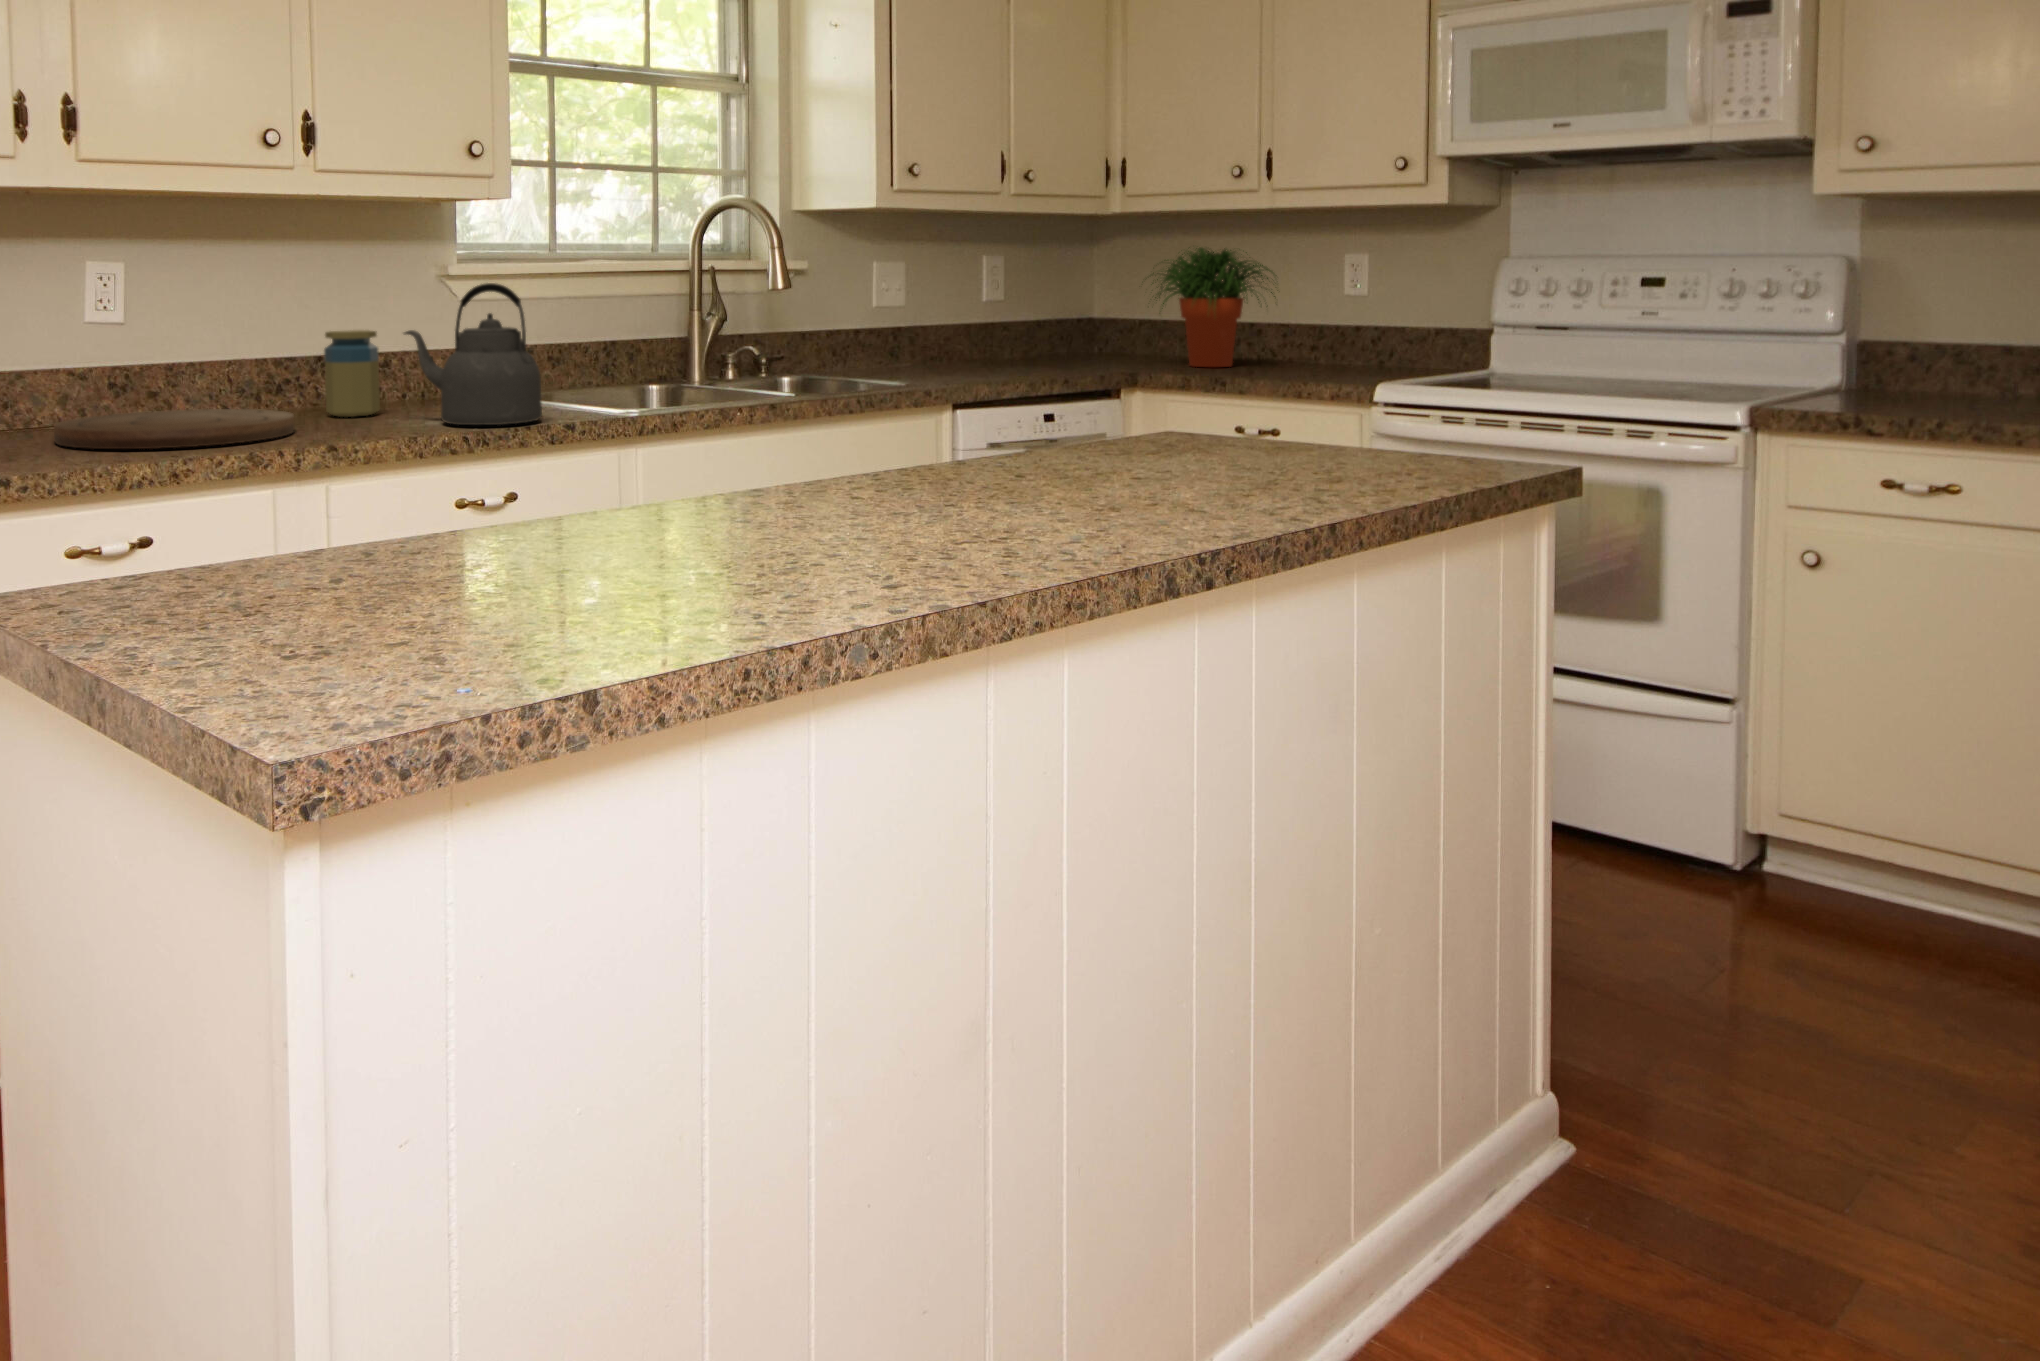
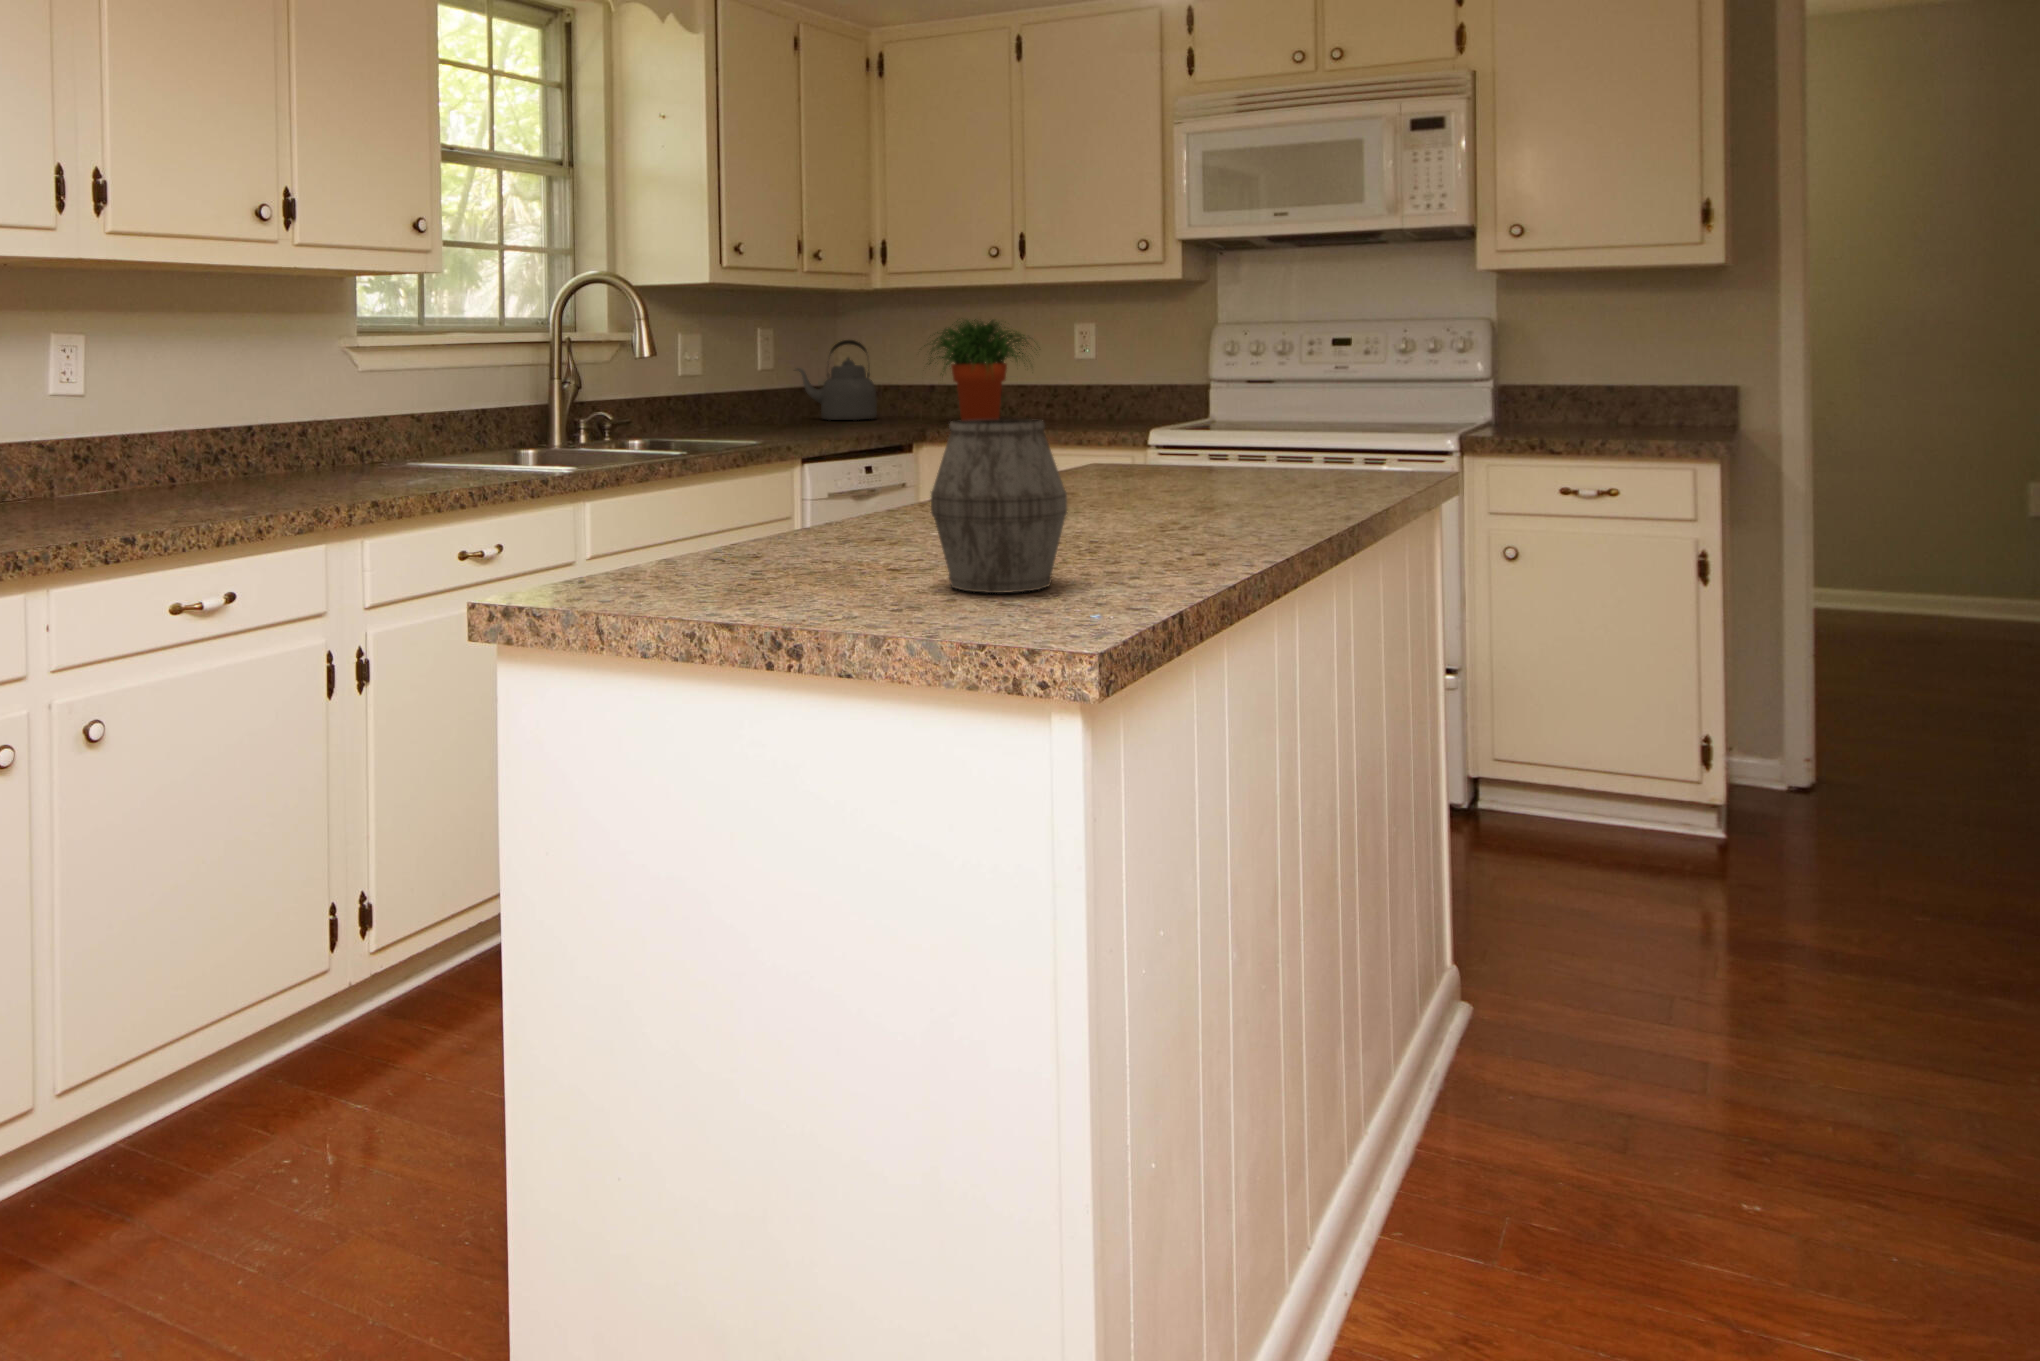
kettle: present [404,283,542,425] -> present [796,340,877,420]
jar: present [324,330,380,417] -> none [282,399,333,483]
cutting board: present [54,409,294,449] -> none [70,477,301,513]
mug: none [352,422,562,662] -> present [931,419,1067,593]

